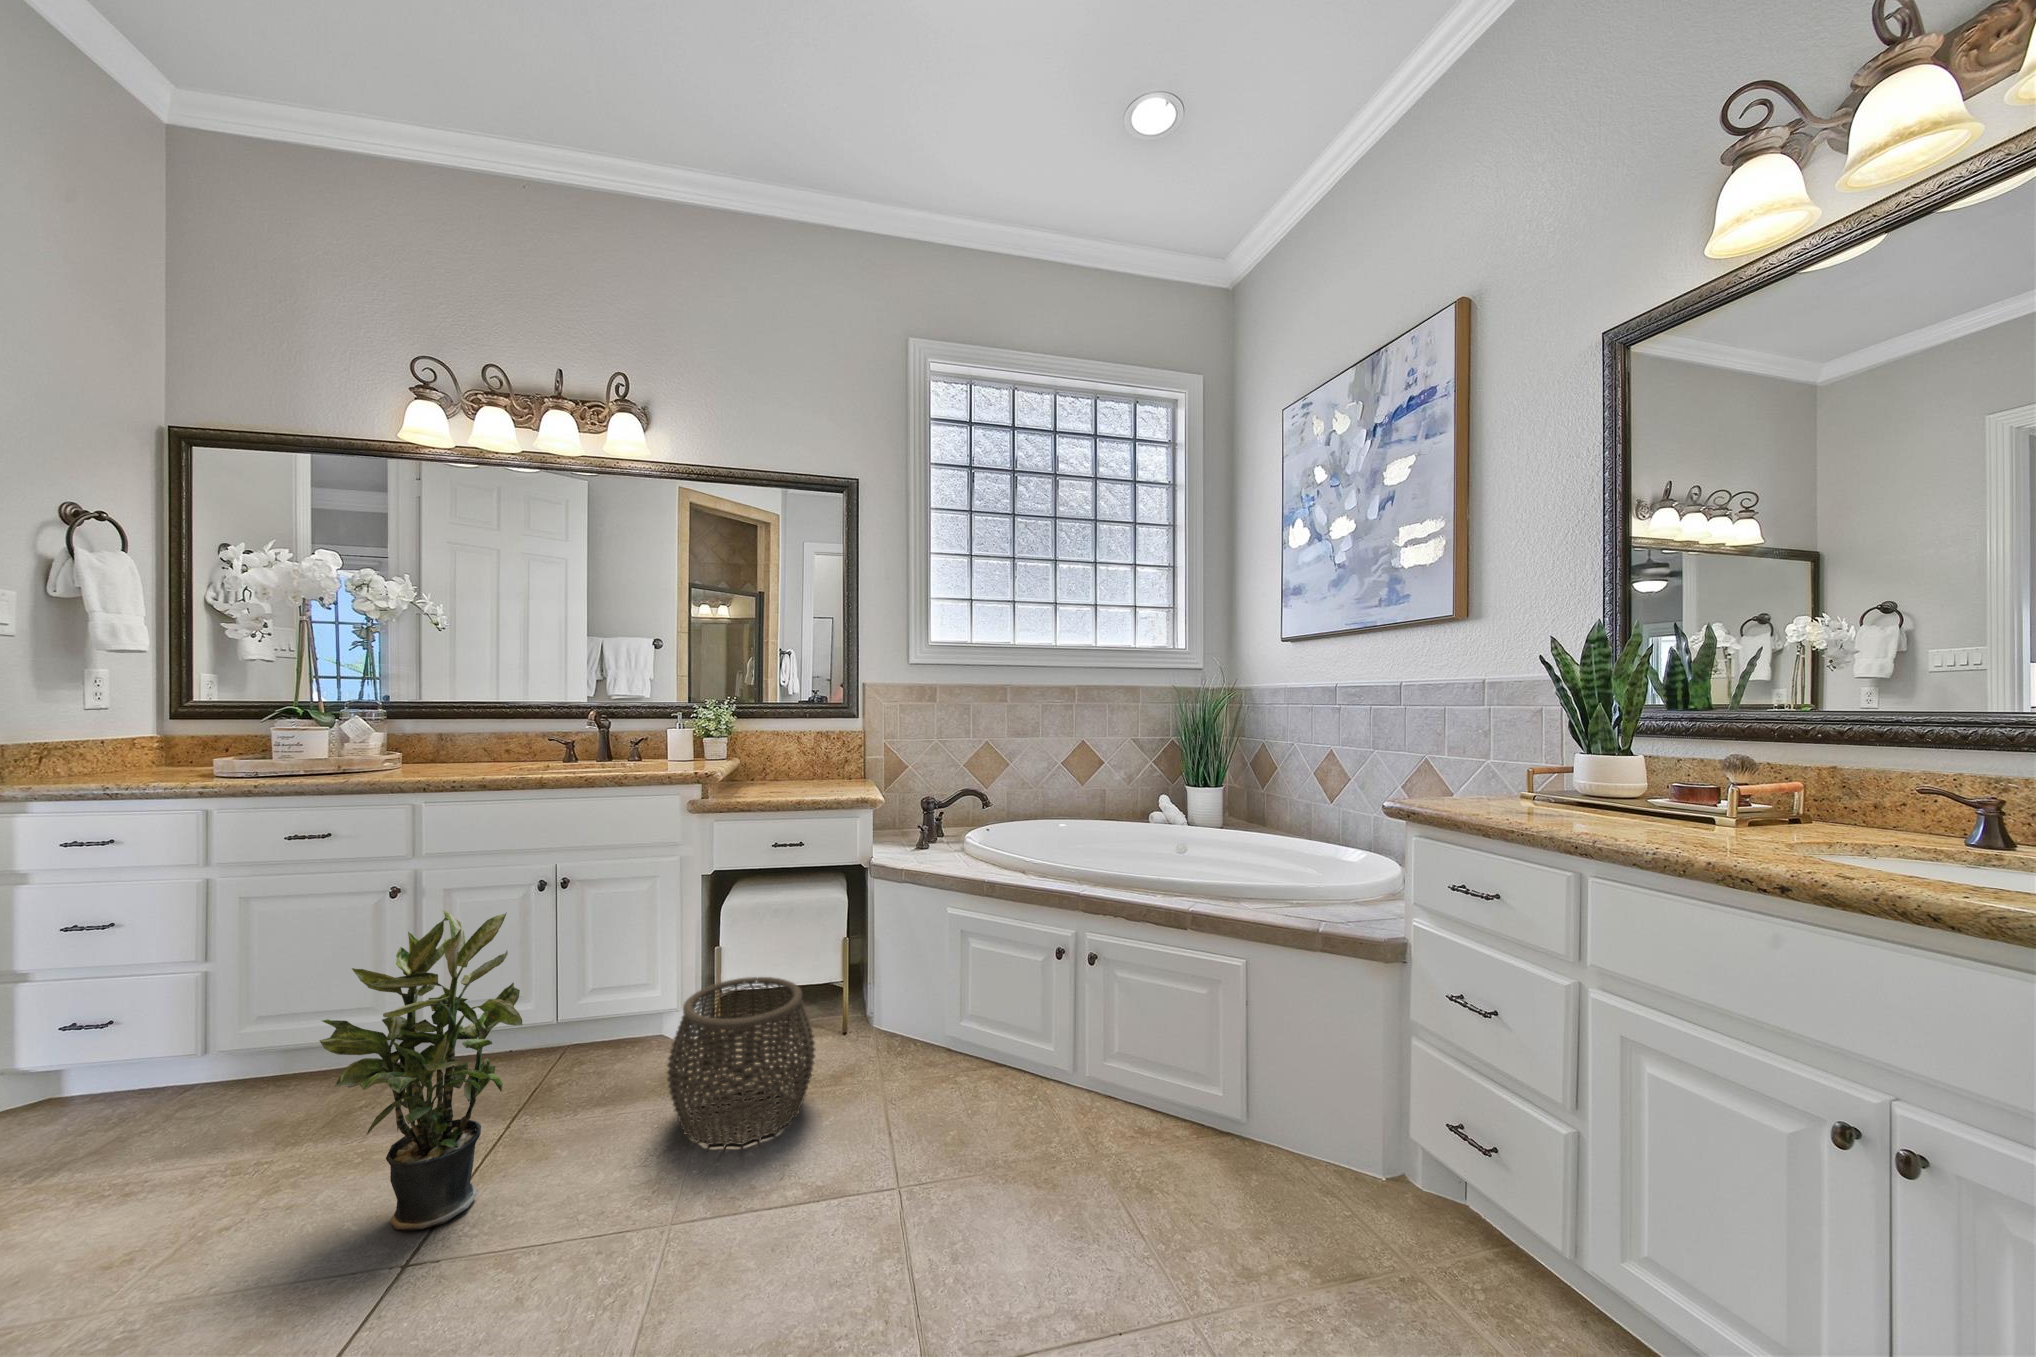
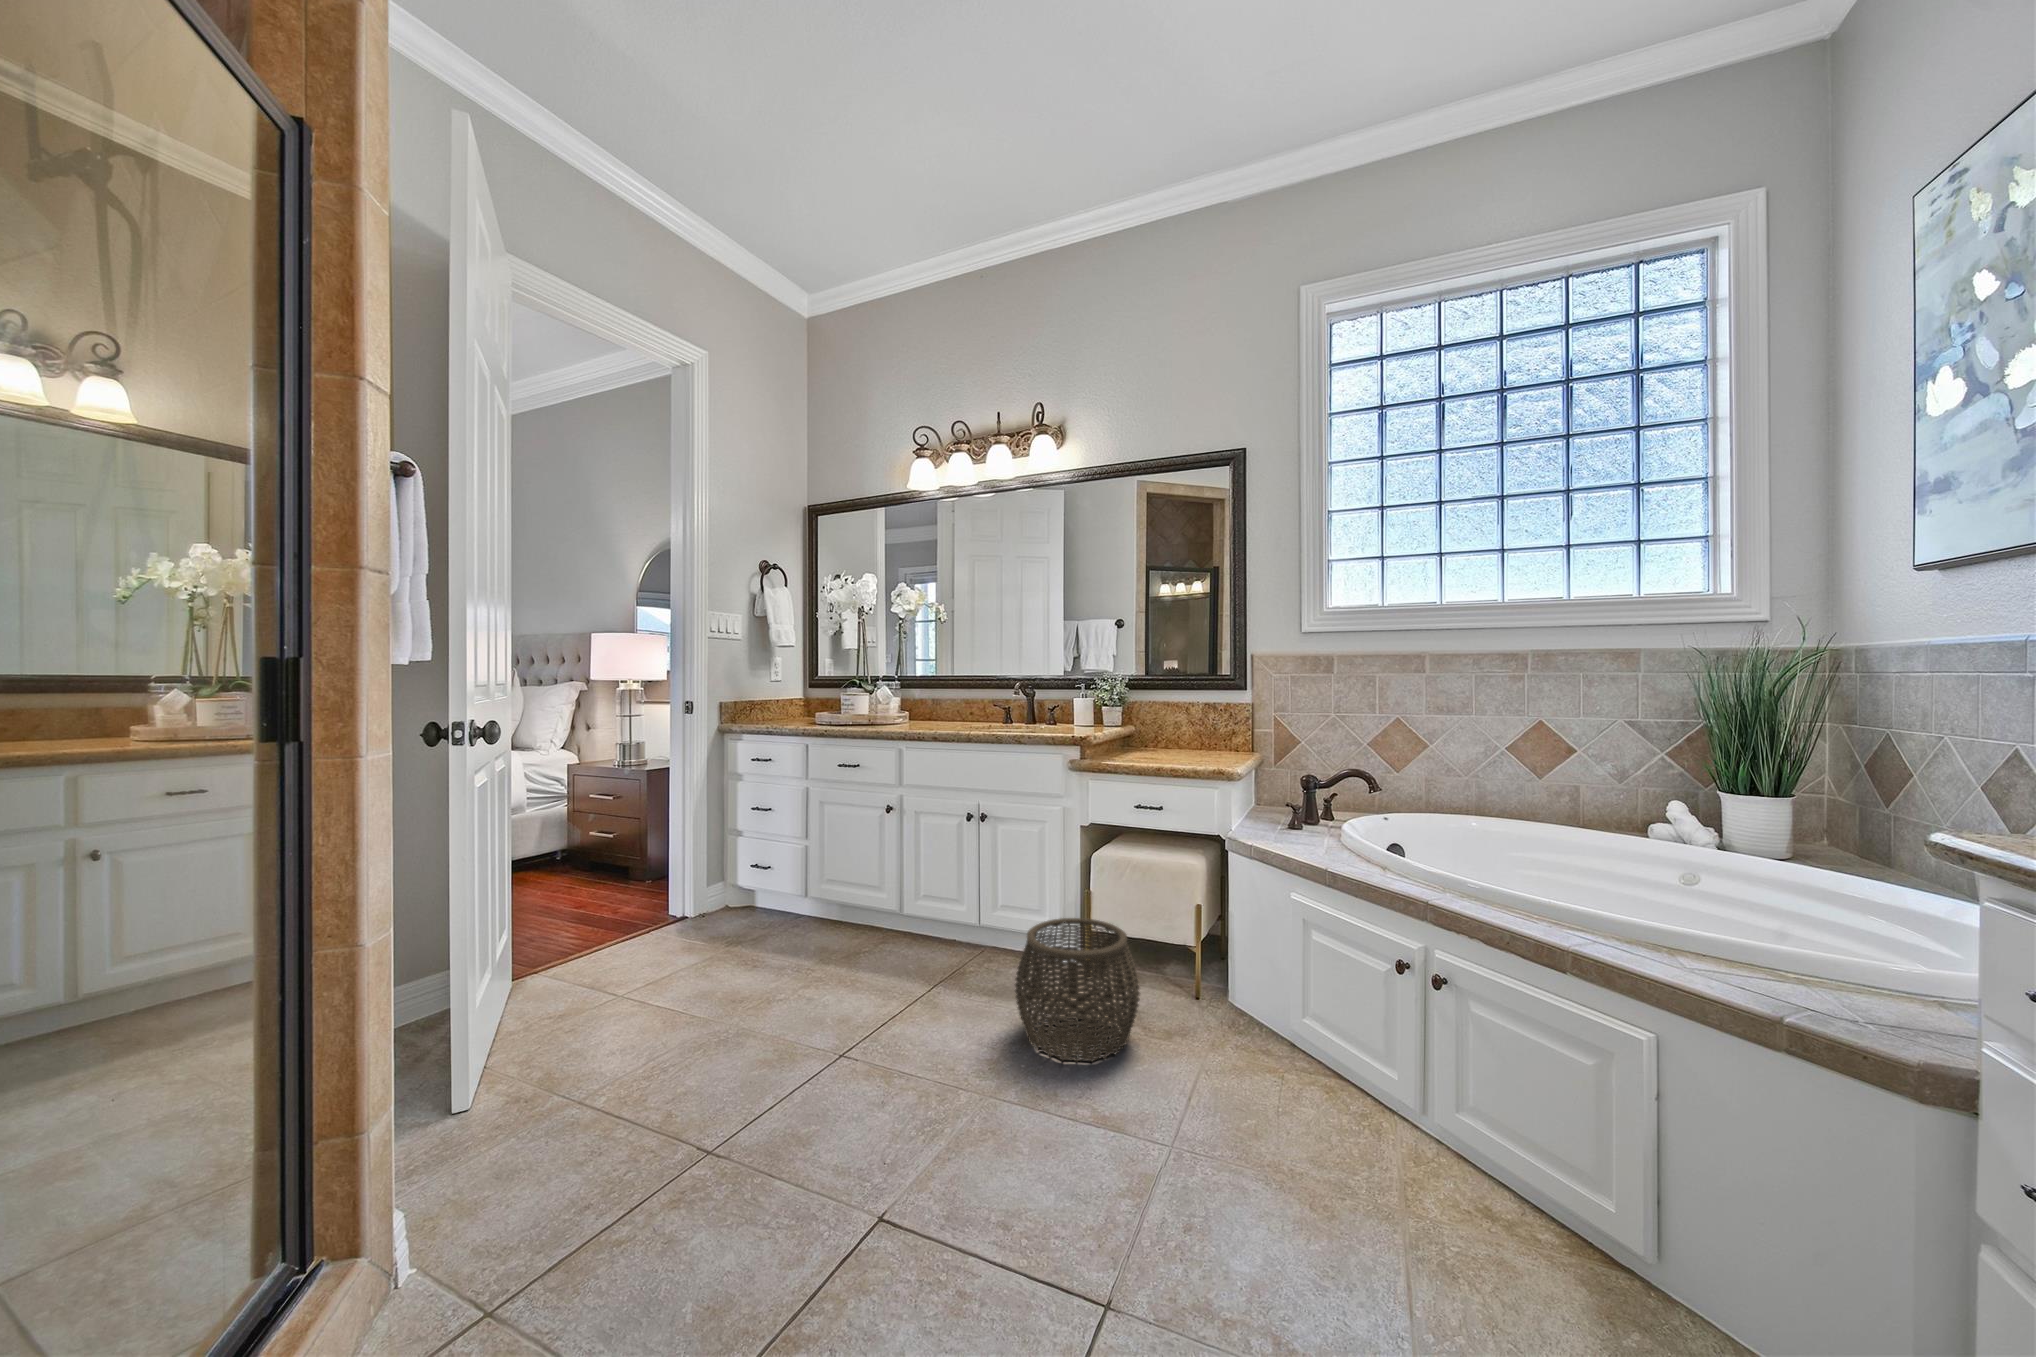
potted plant: present [320,910,522,1231] -> none [800,818,915,1038]

